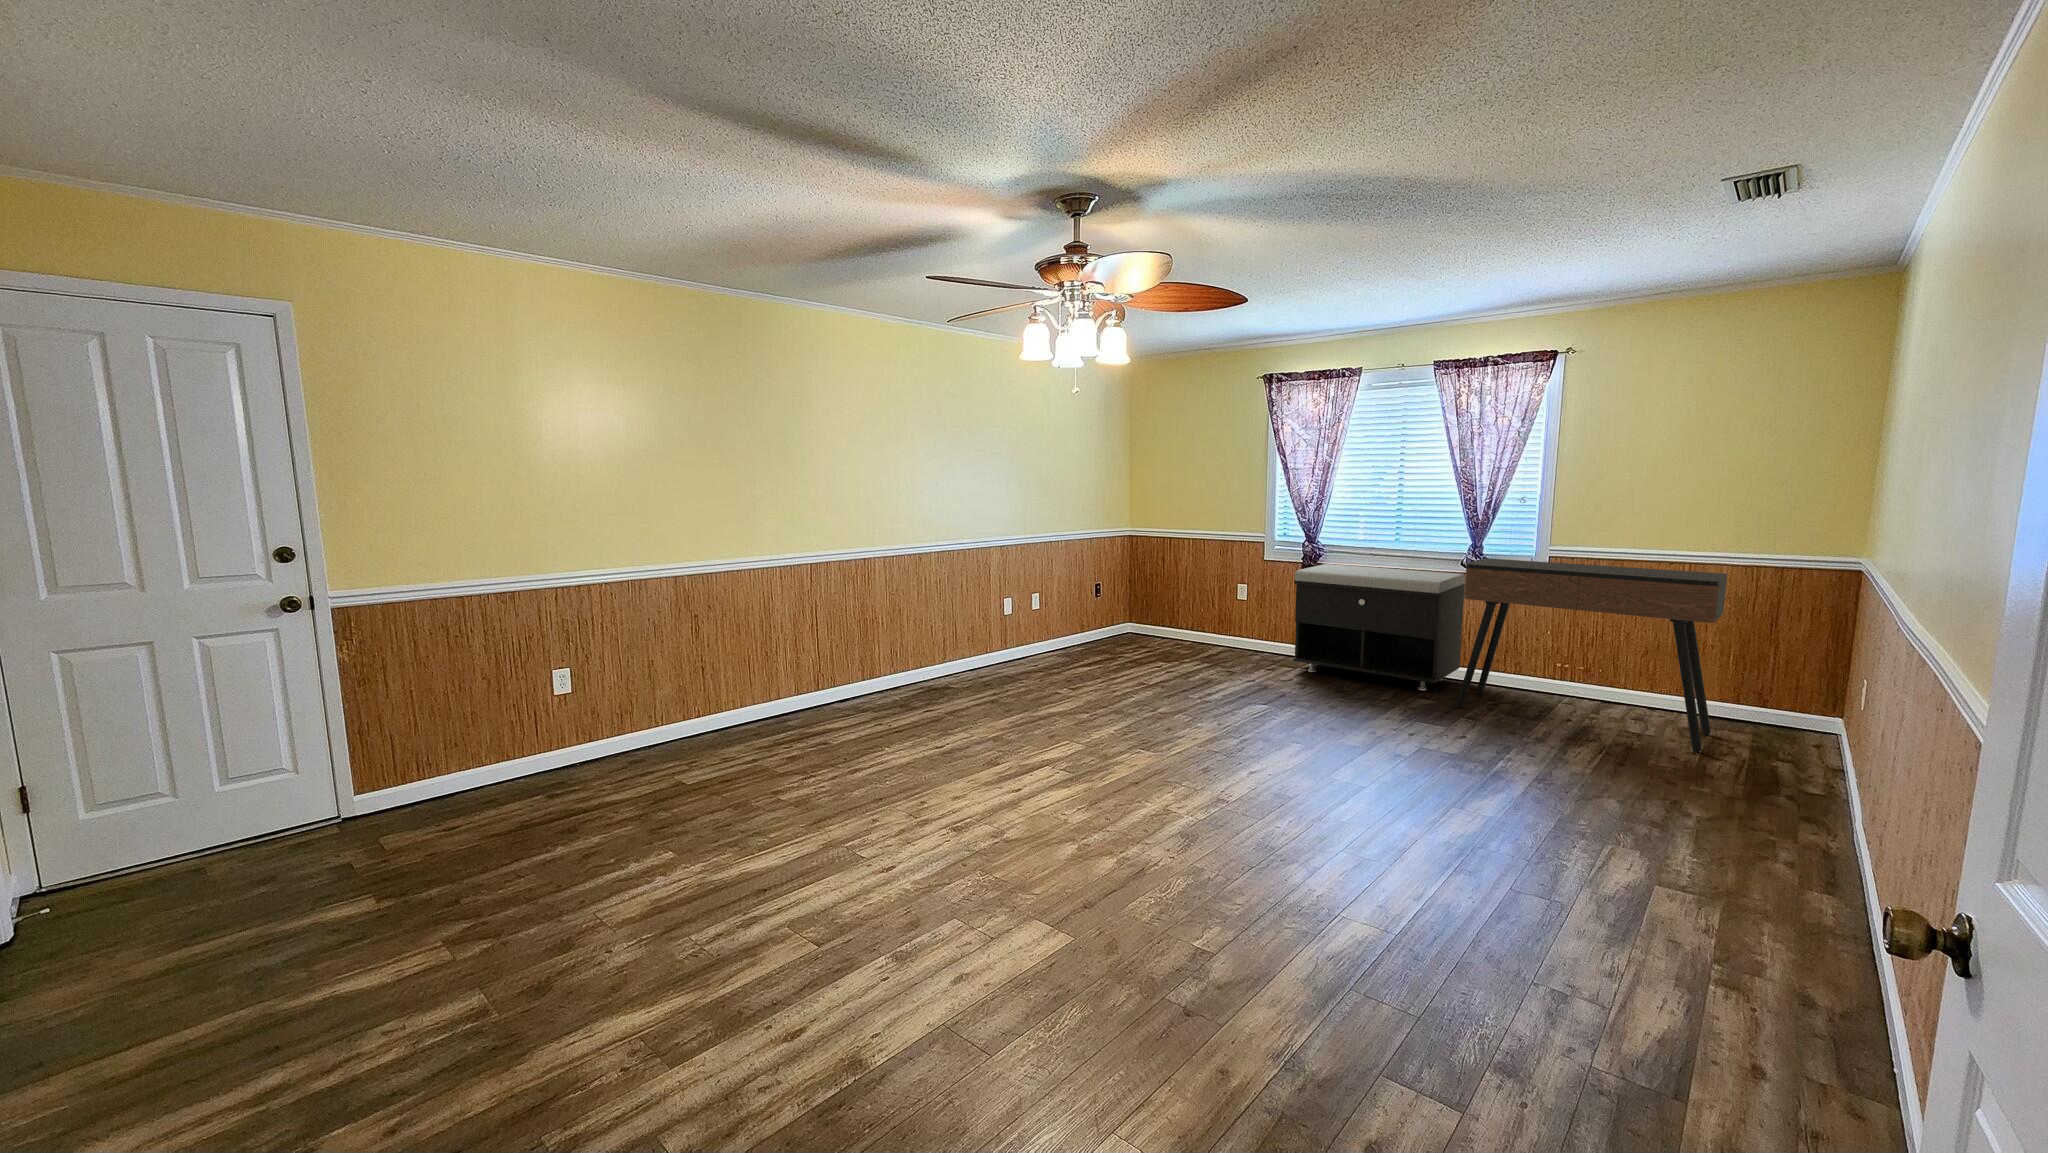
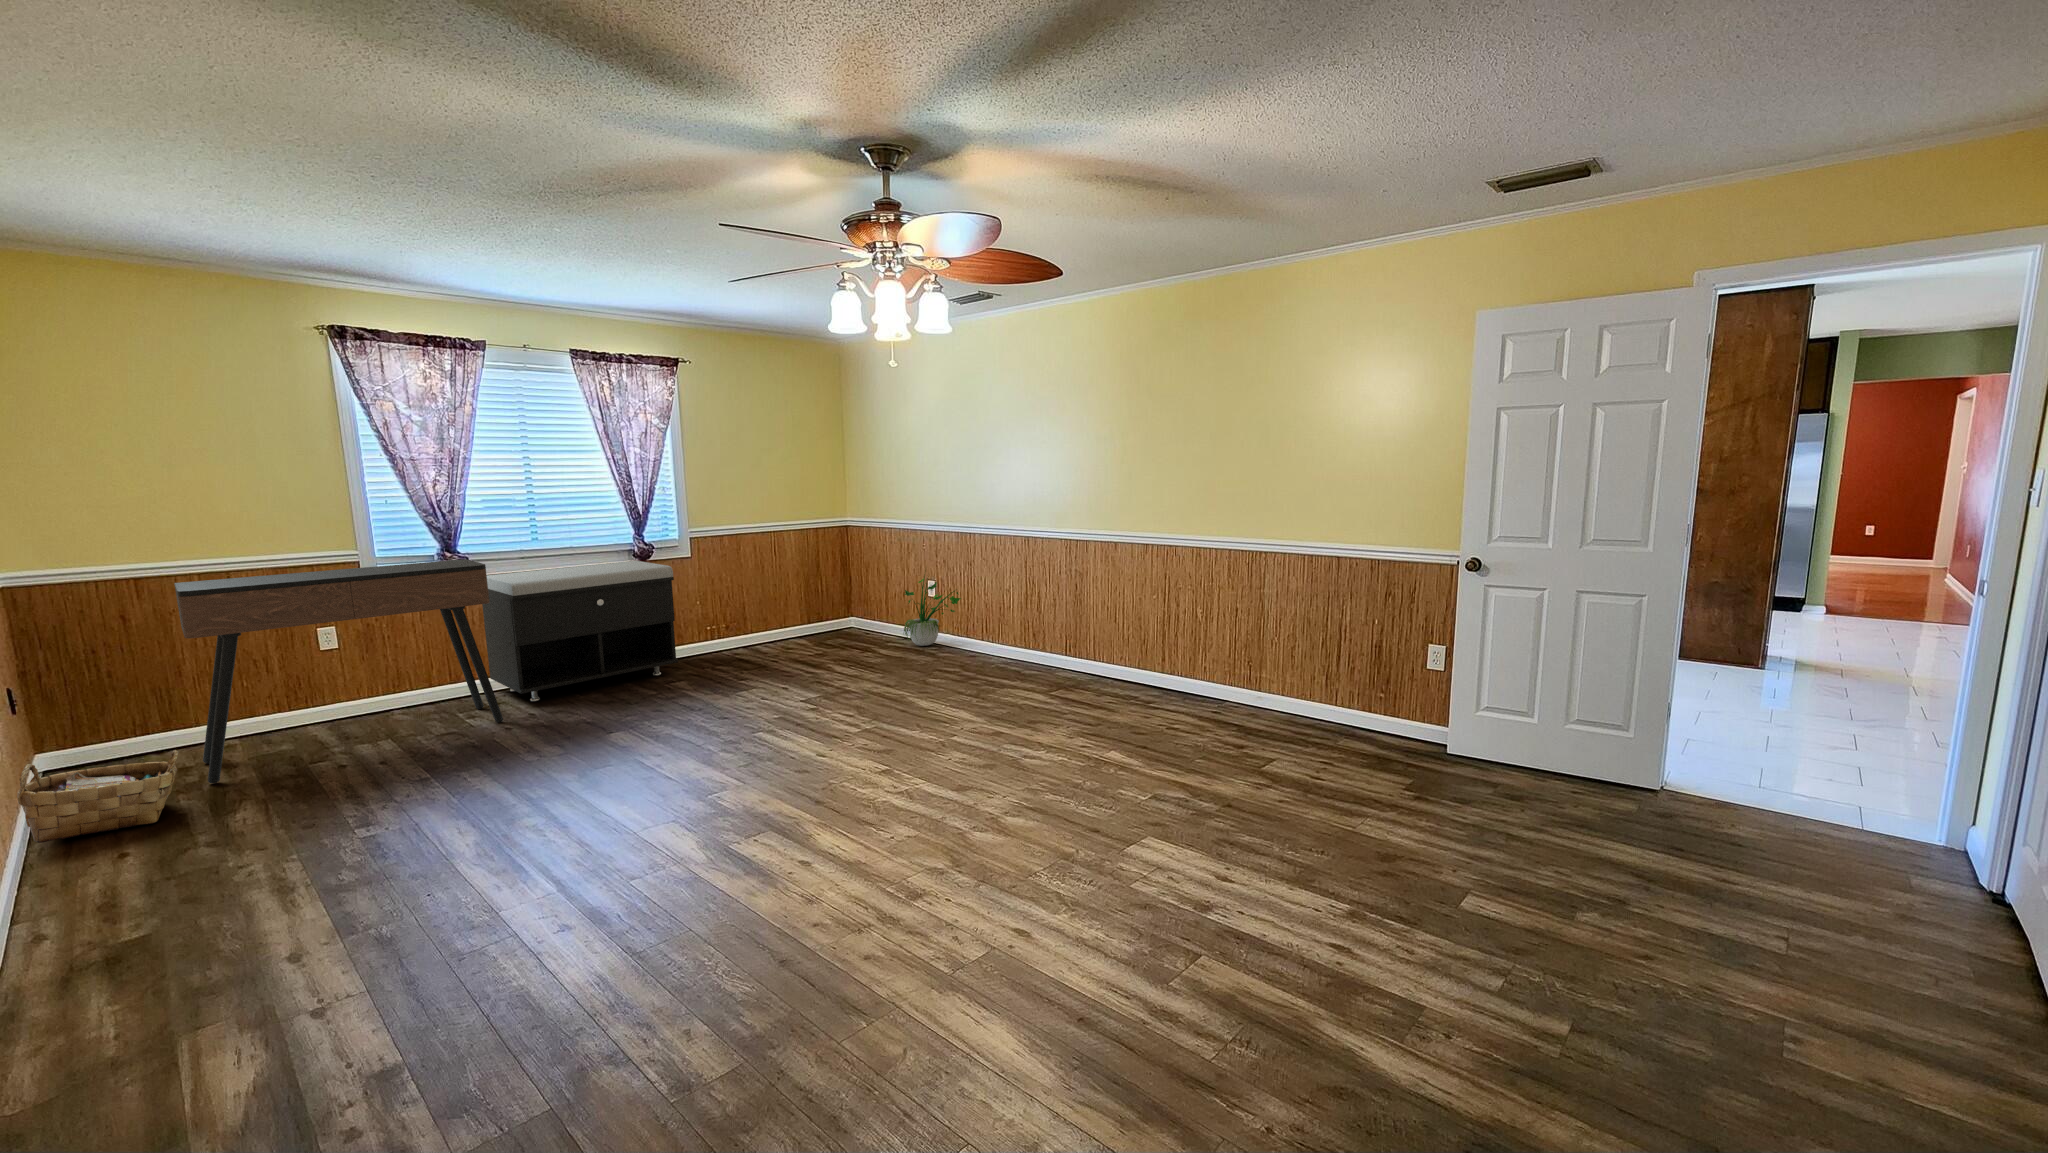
console table: present [1456,558,1727,752] -> present [174,559,503,784]
woven basket: none [1054,611,1106,654] -> present [17,750,178,843]
potted plant: none [1725,657,1851,797] -> present [904,575,961,646]

